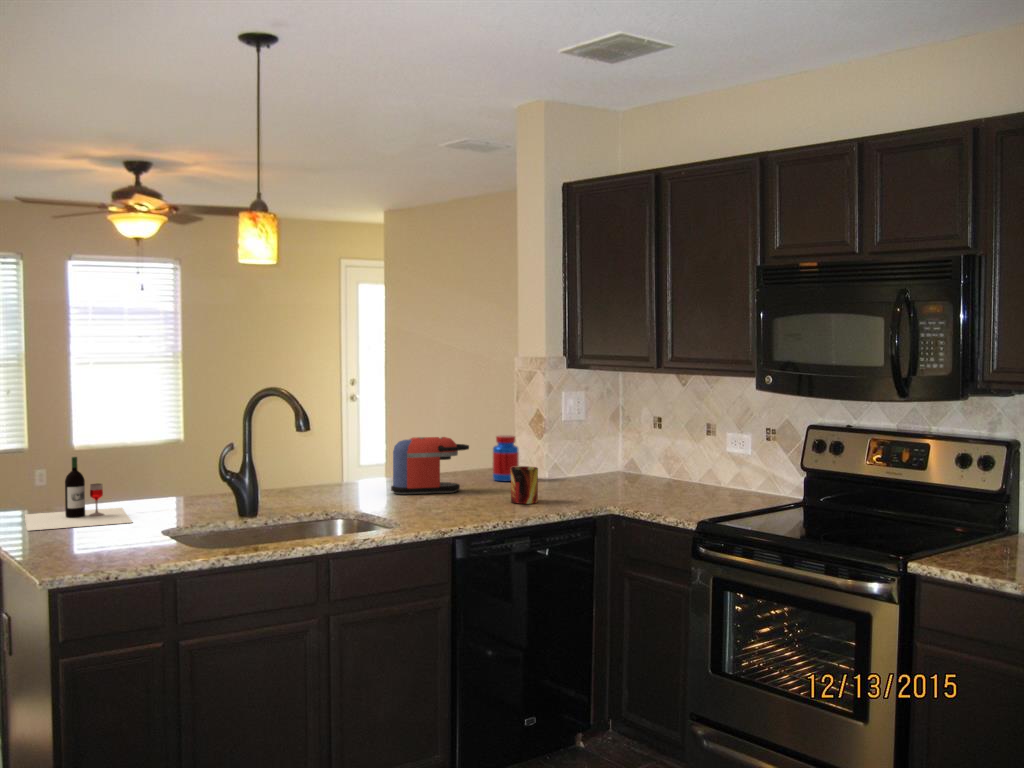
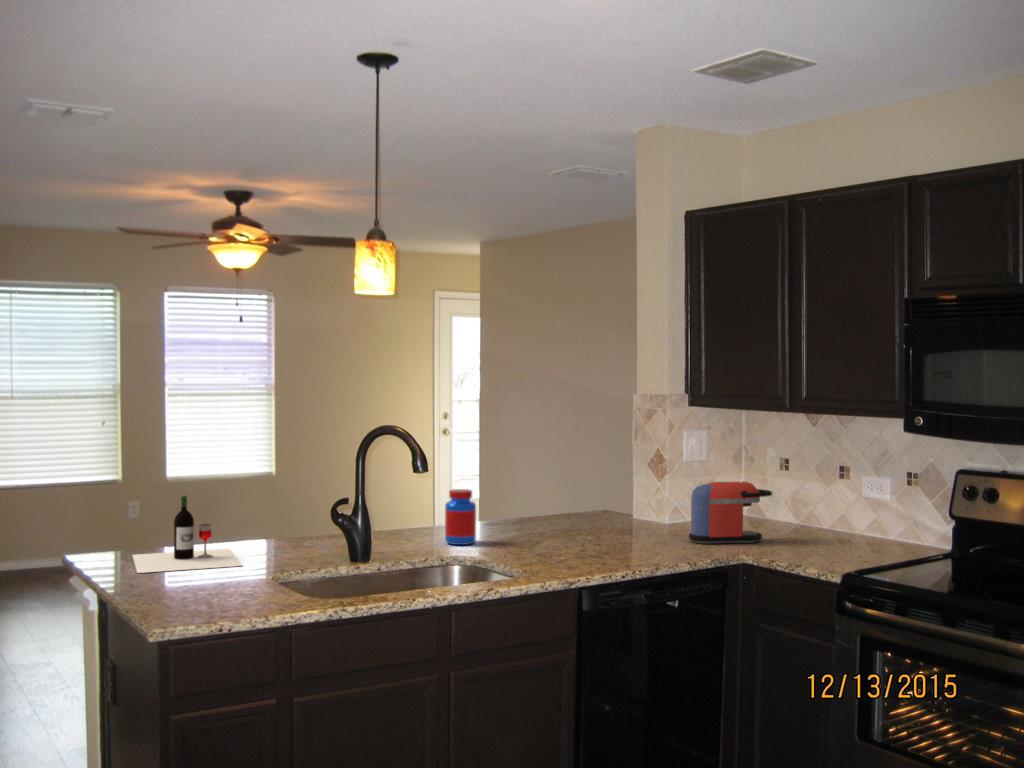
jar: present [493,435,519,481] -> present [445,489,476,545]
coffee maker: present [391,437,469,494] -> present [689,481,772,544]
mug: present [511,466,538,504] -> none [634,511,664,552]

